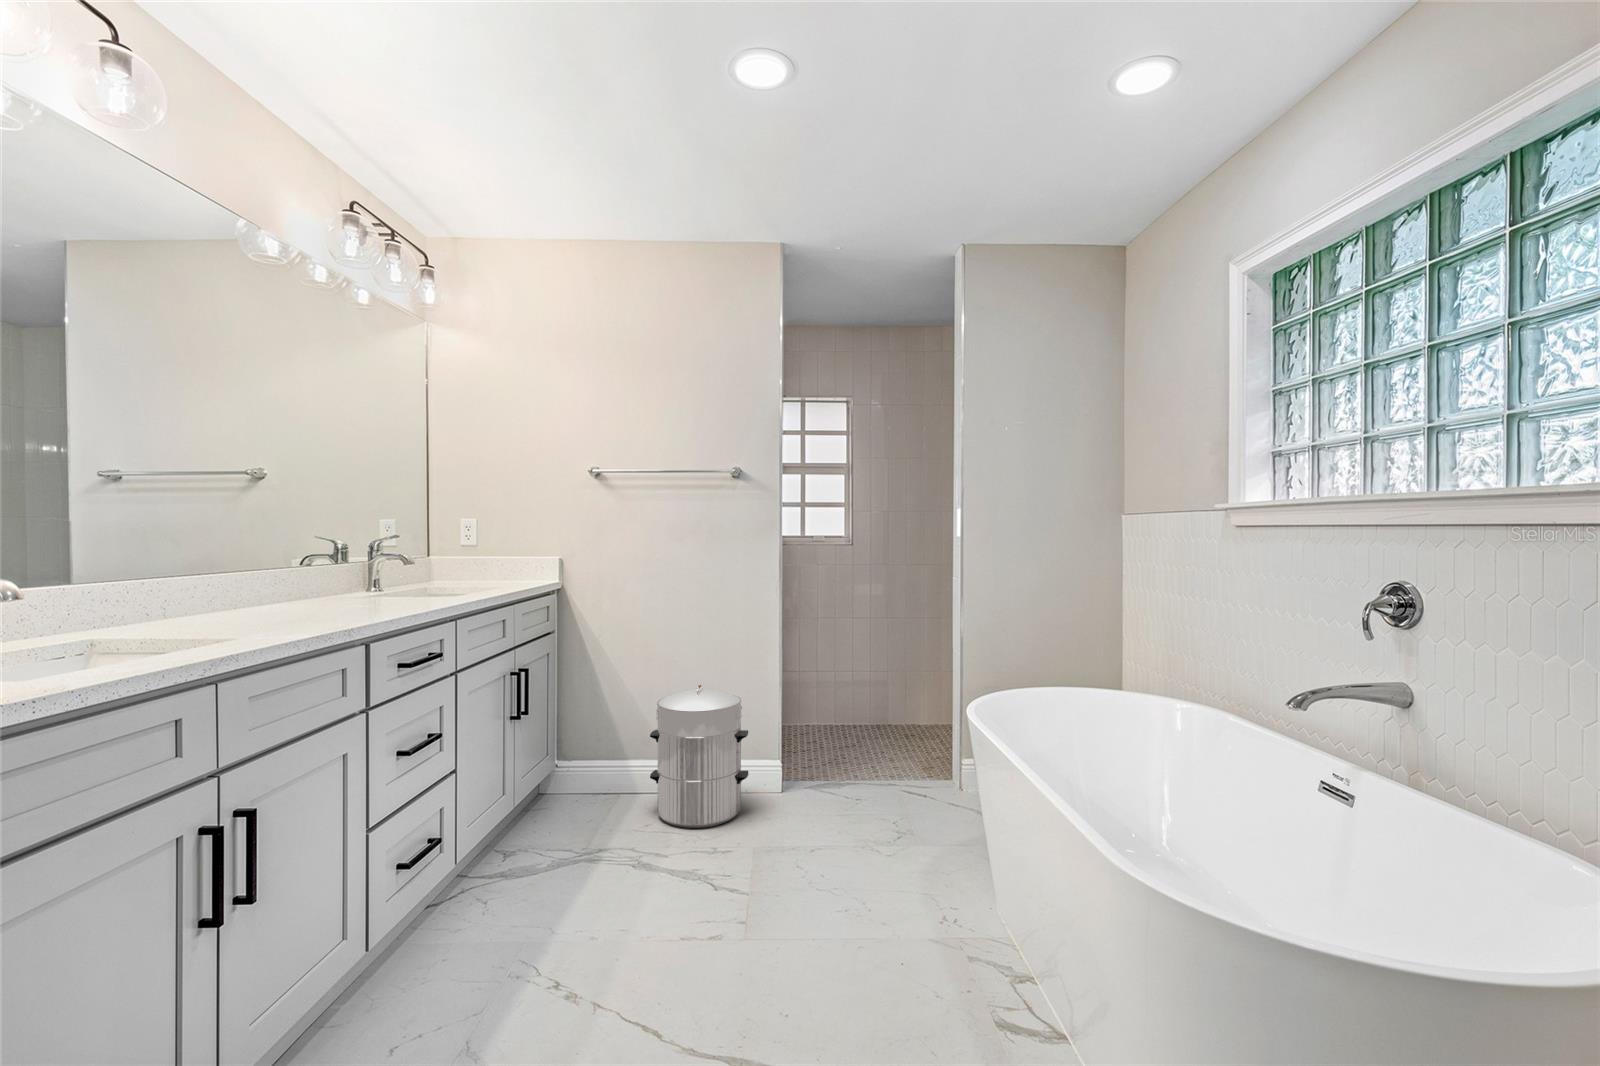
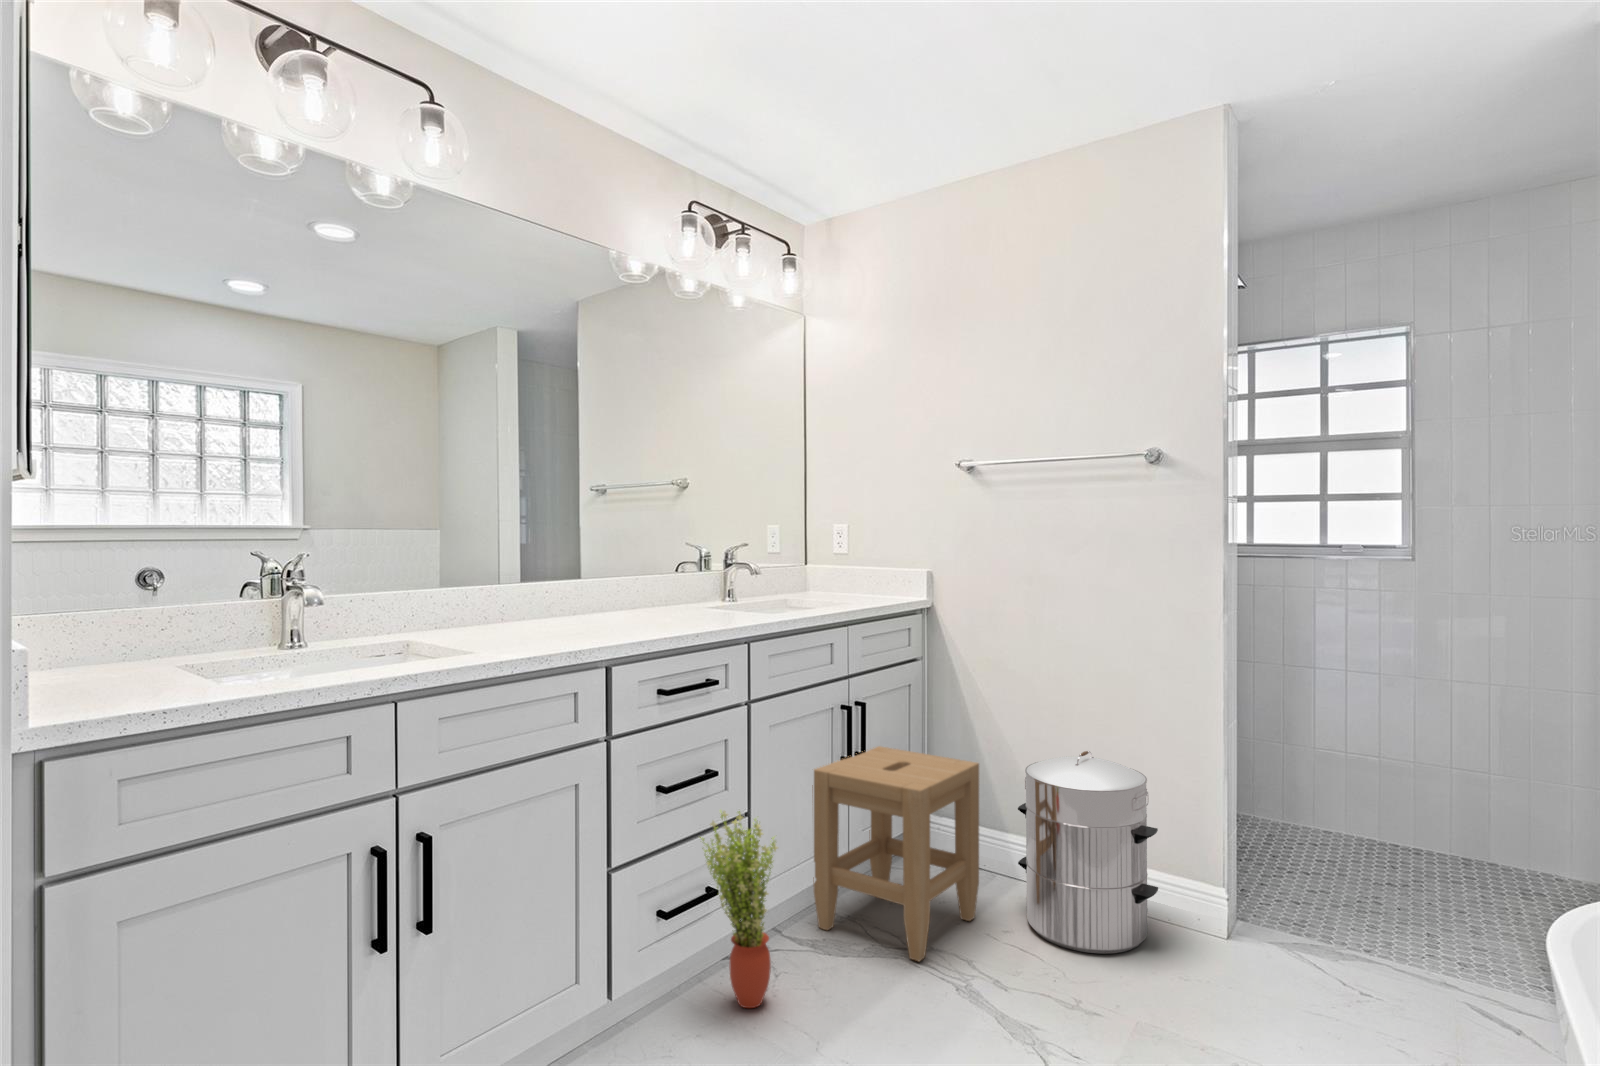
stool: none [493,705,625,869] -> present [812,746,979,961]
potted plant: none [422,770,503,946] -> present [700,811,777,1008]

